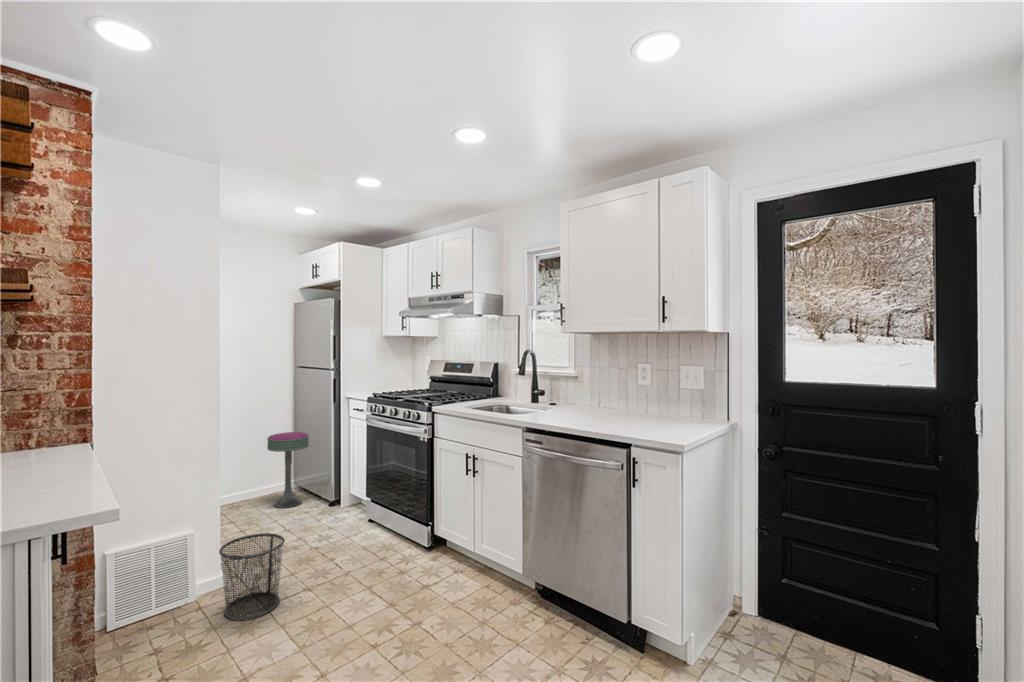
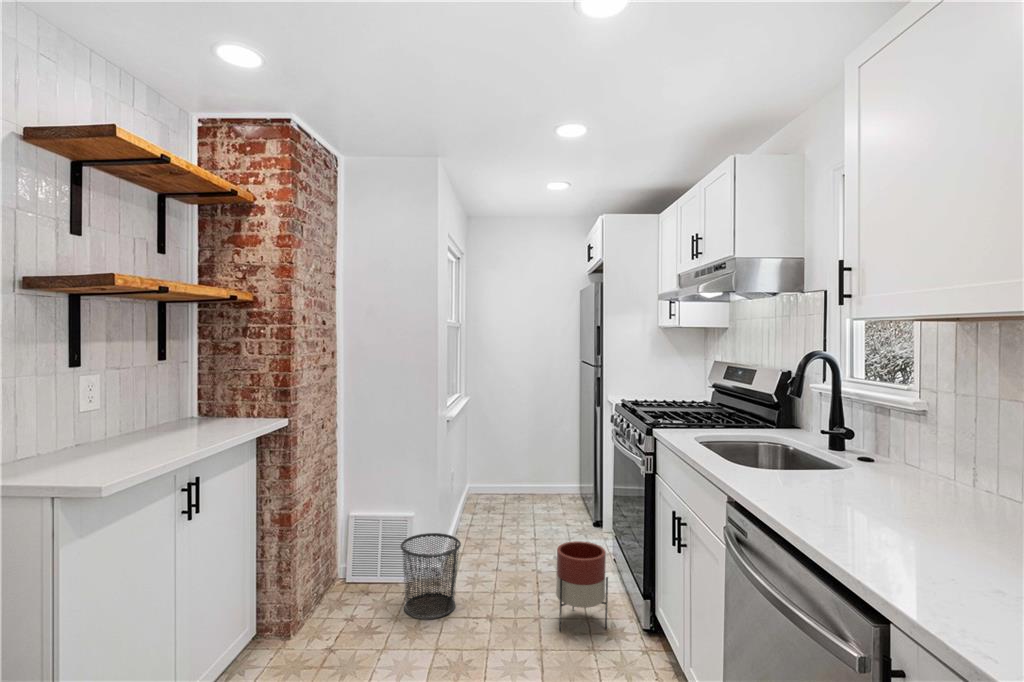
bar stool: present [267,432,309,508] -> none [537,433,579,516]
planter: none [372,504,414,578] -> present [556,541,608,631]

